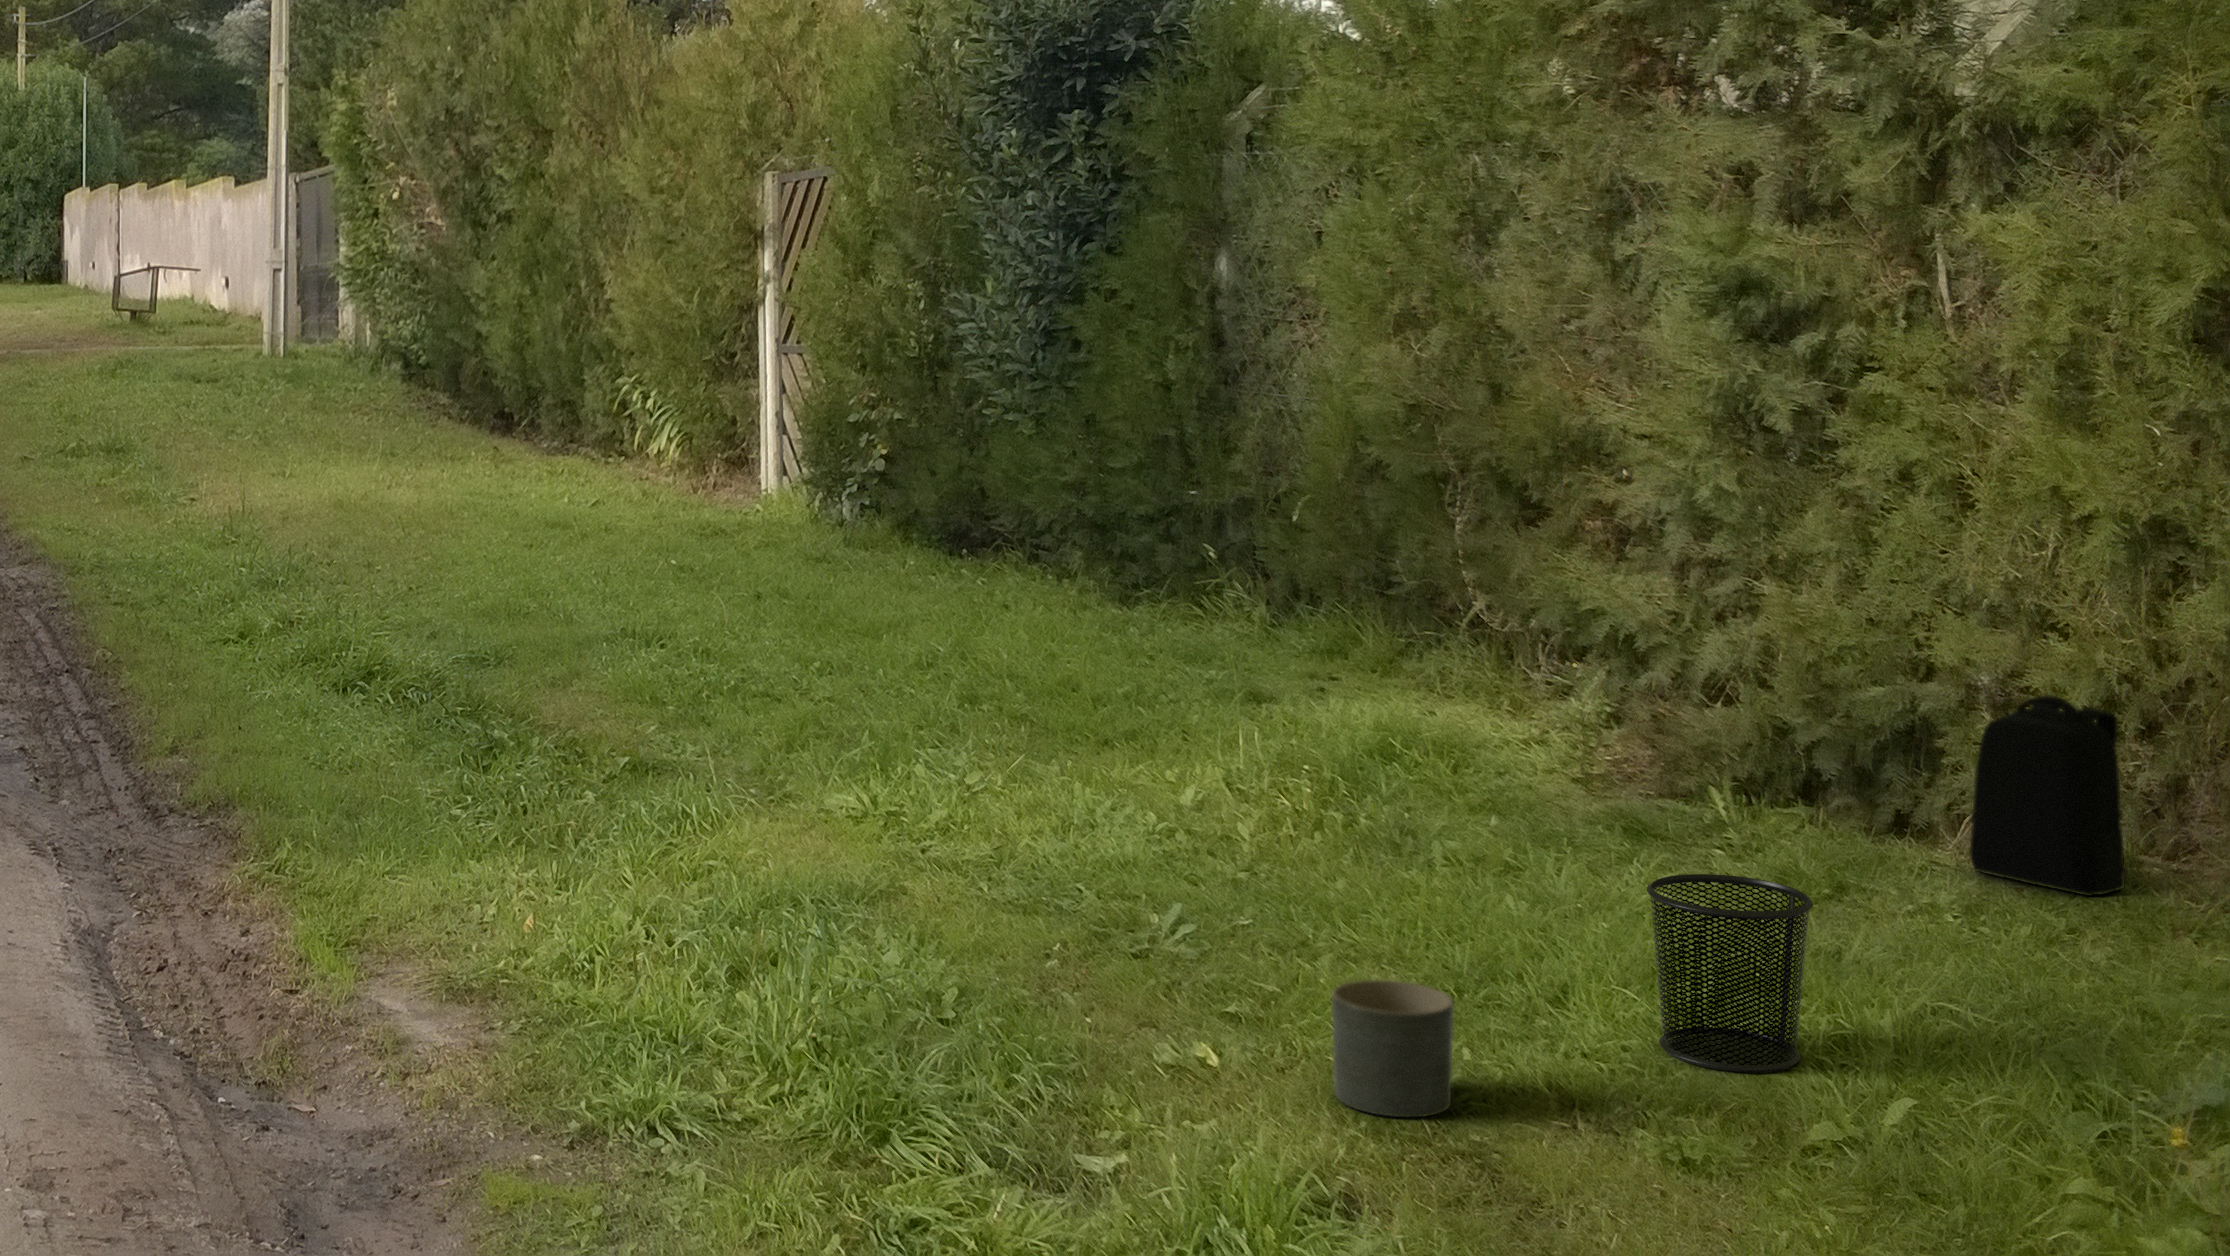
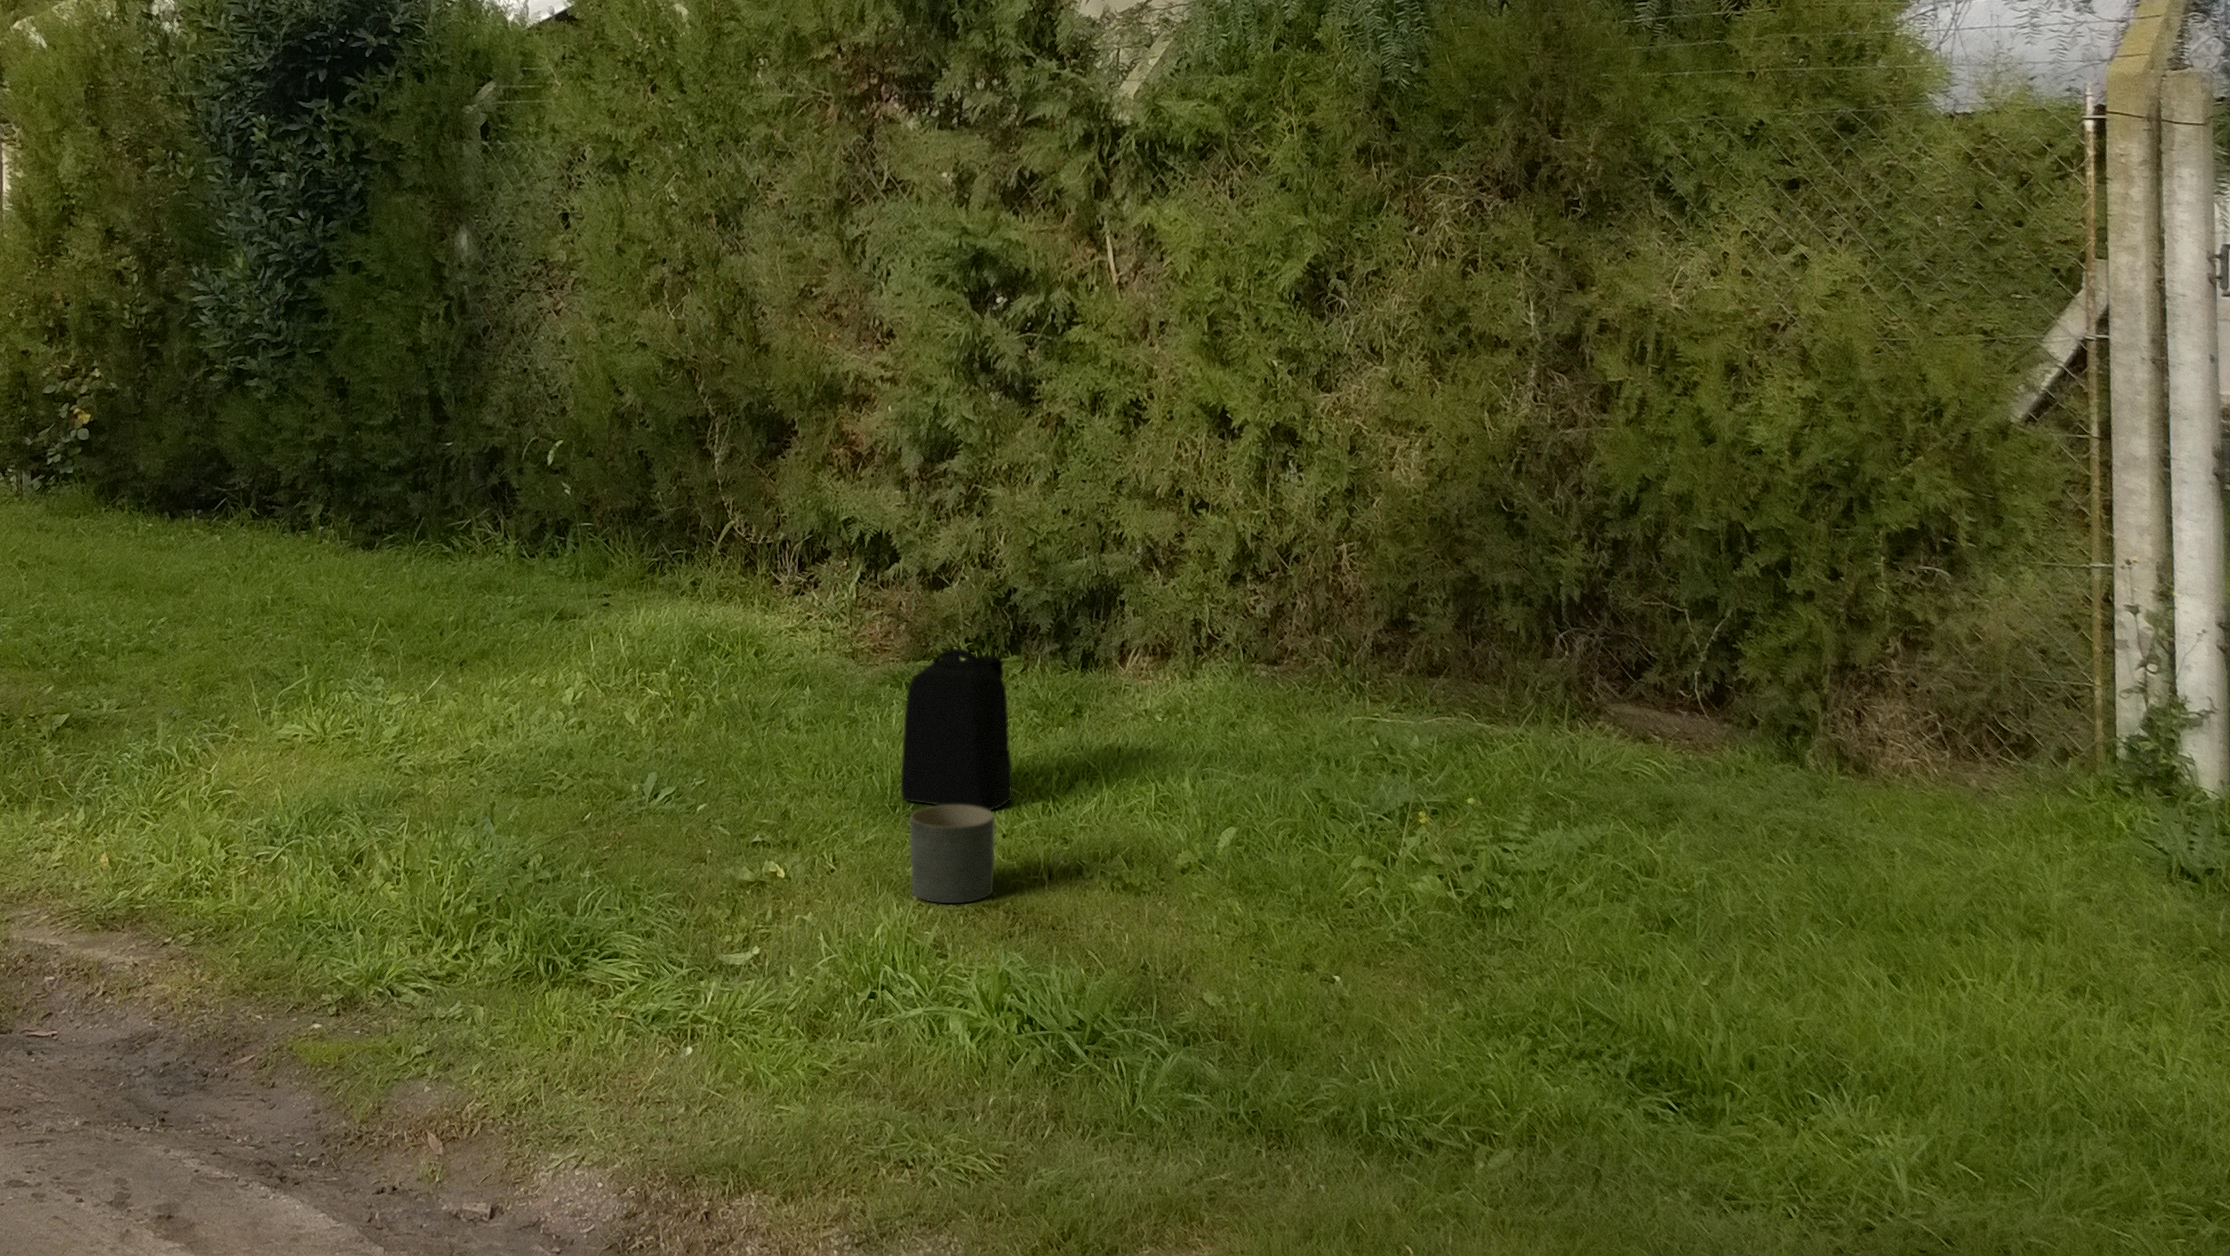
backpack: present [1969,695,2127,896] -> present [901,648,1013,811]
waste bin: present [1647,874,1813,1072] -> none [1073,698,1180,833]

